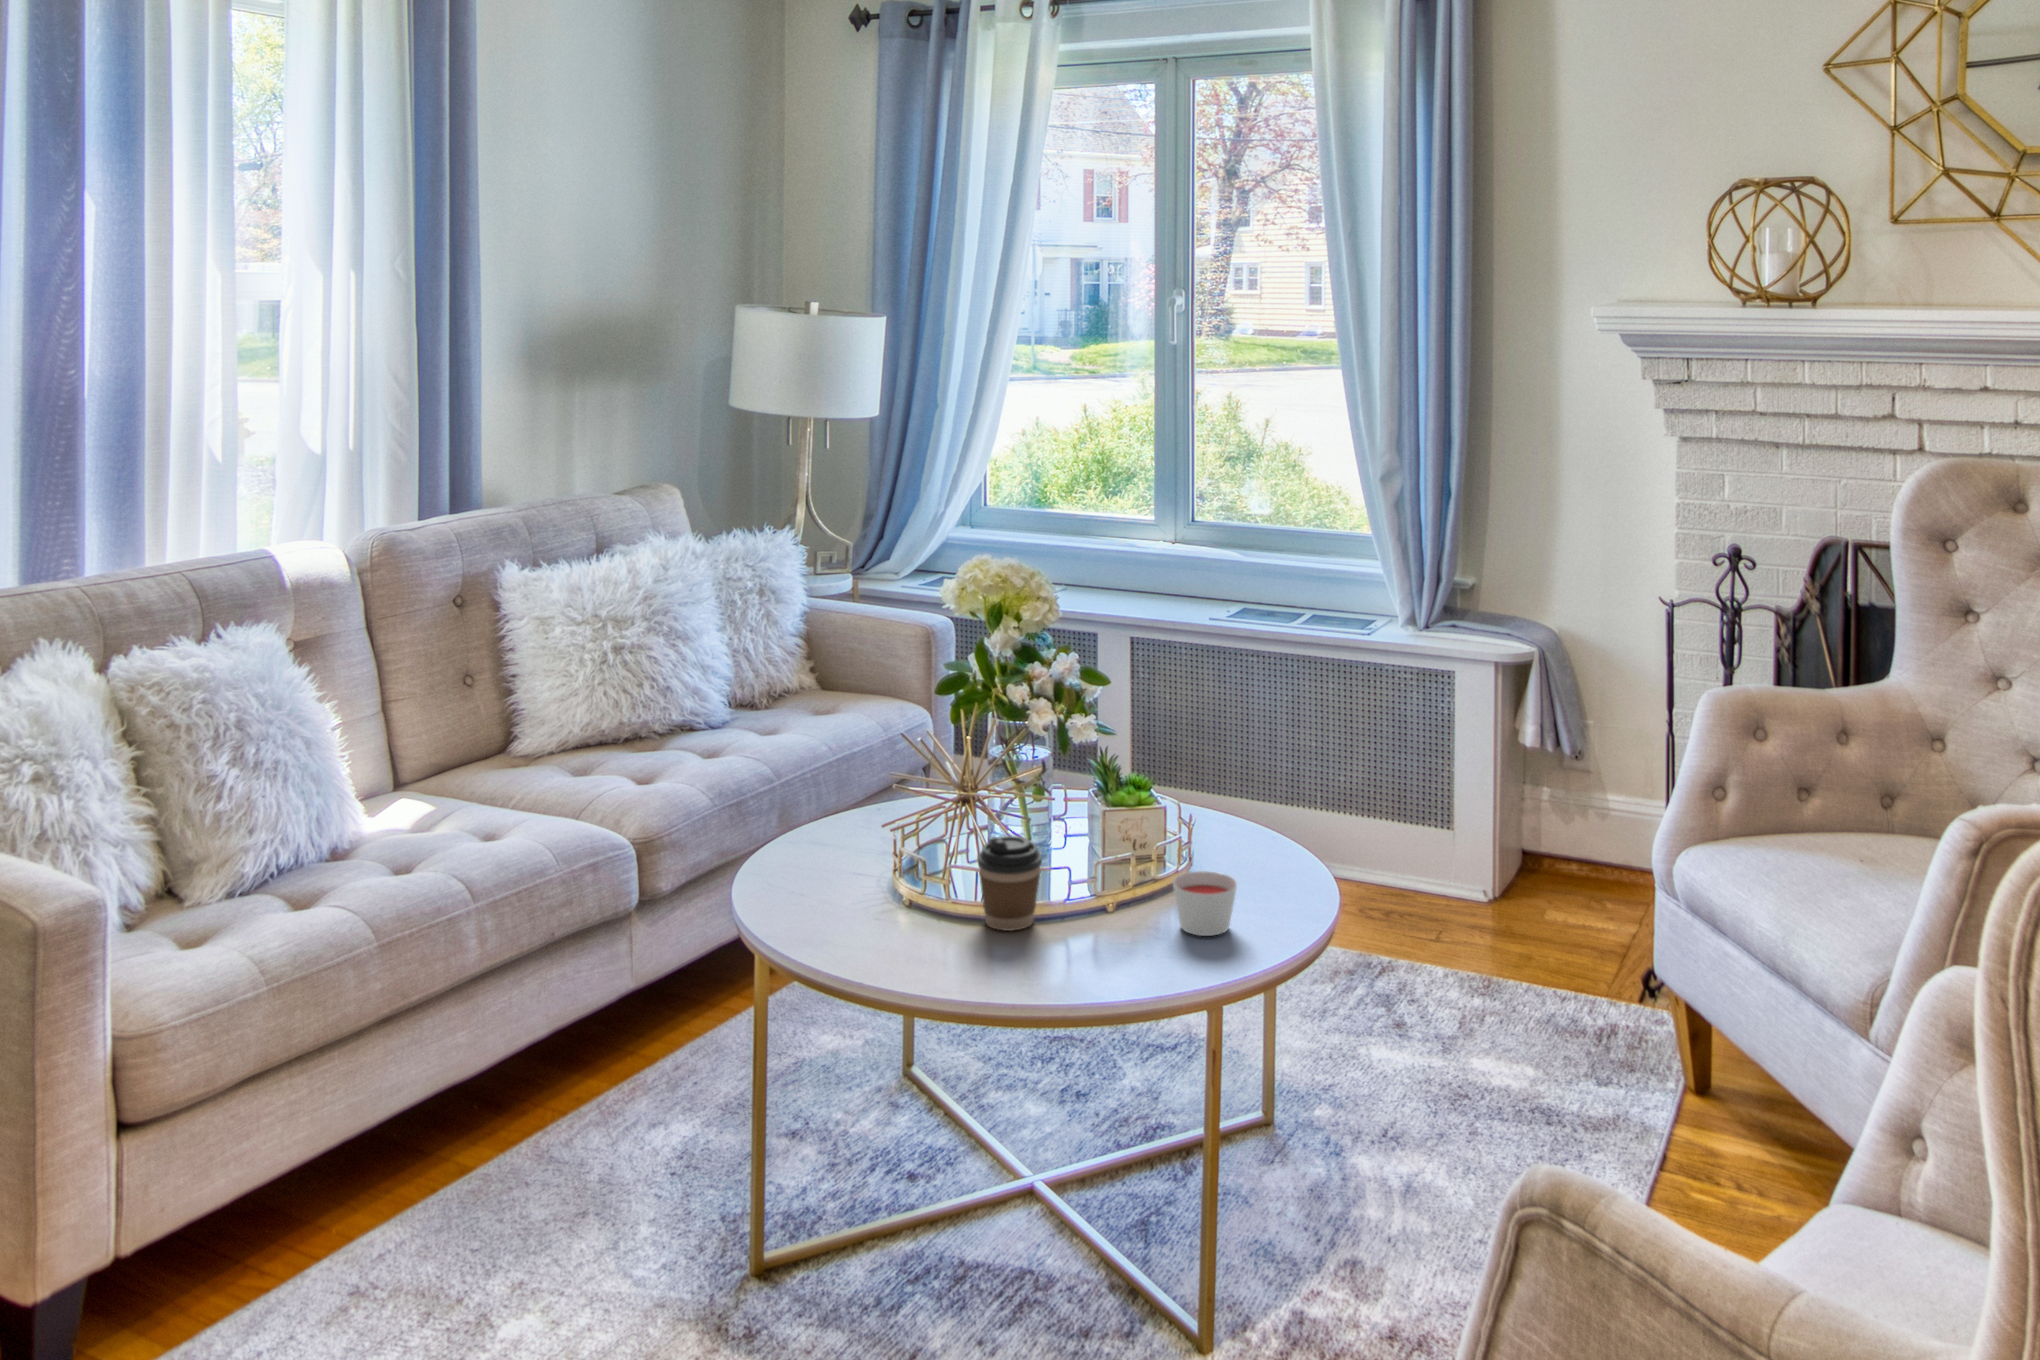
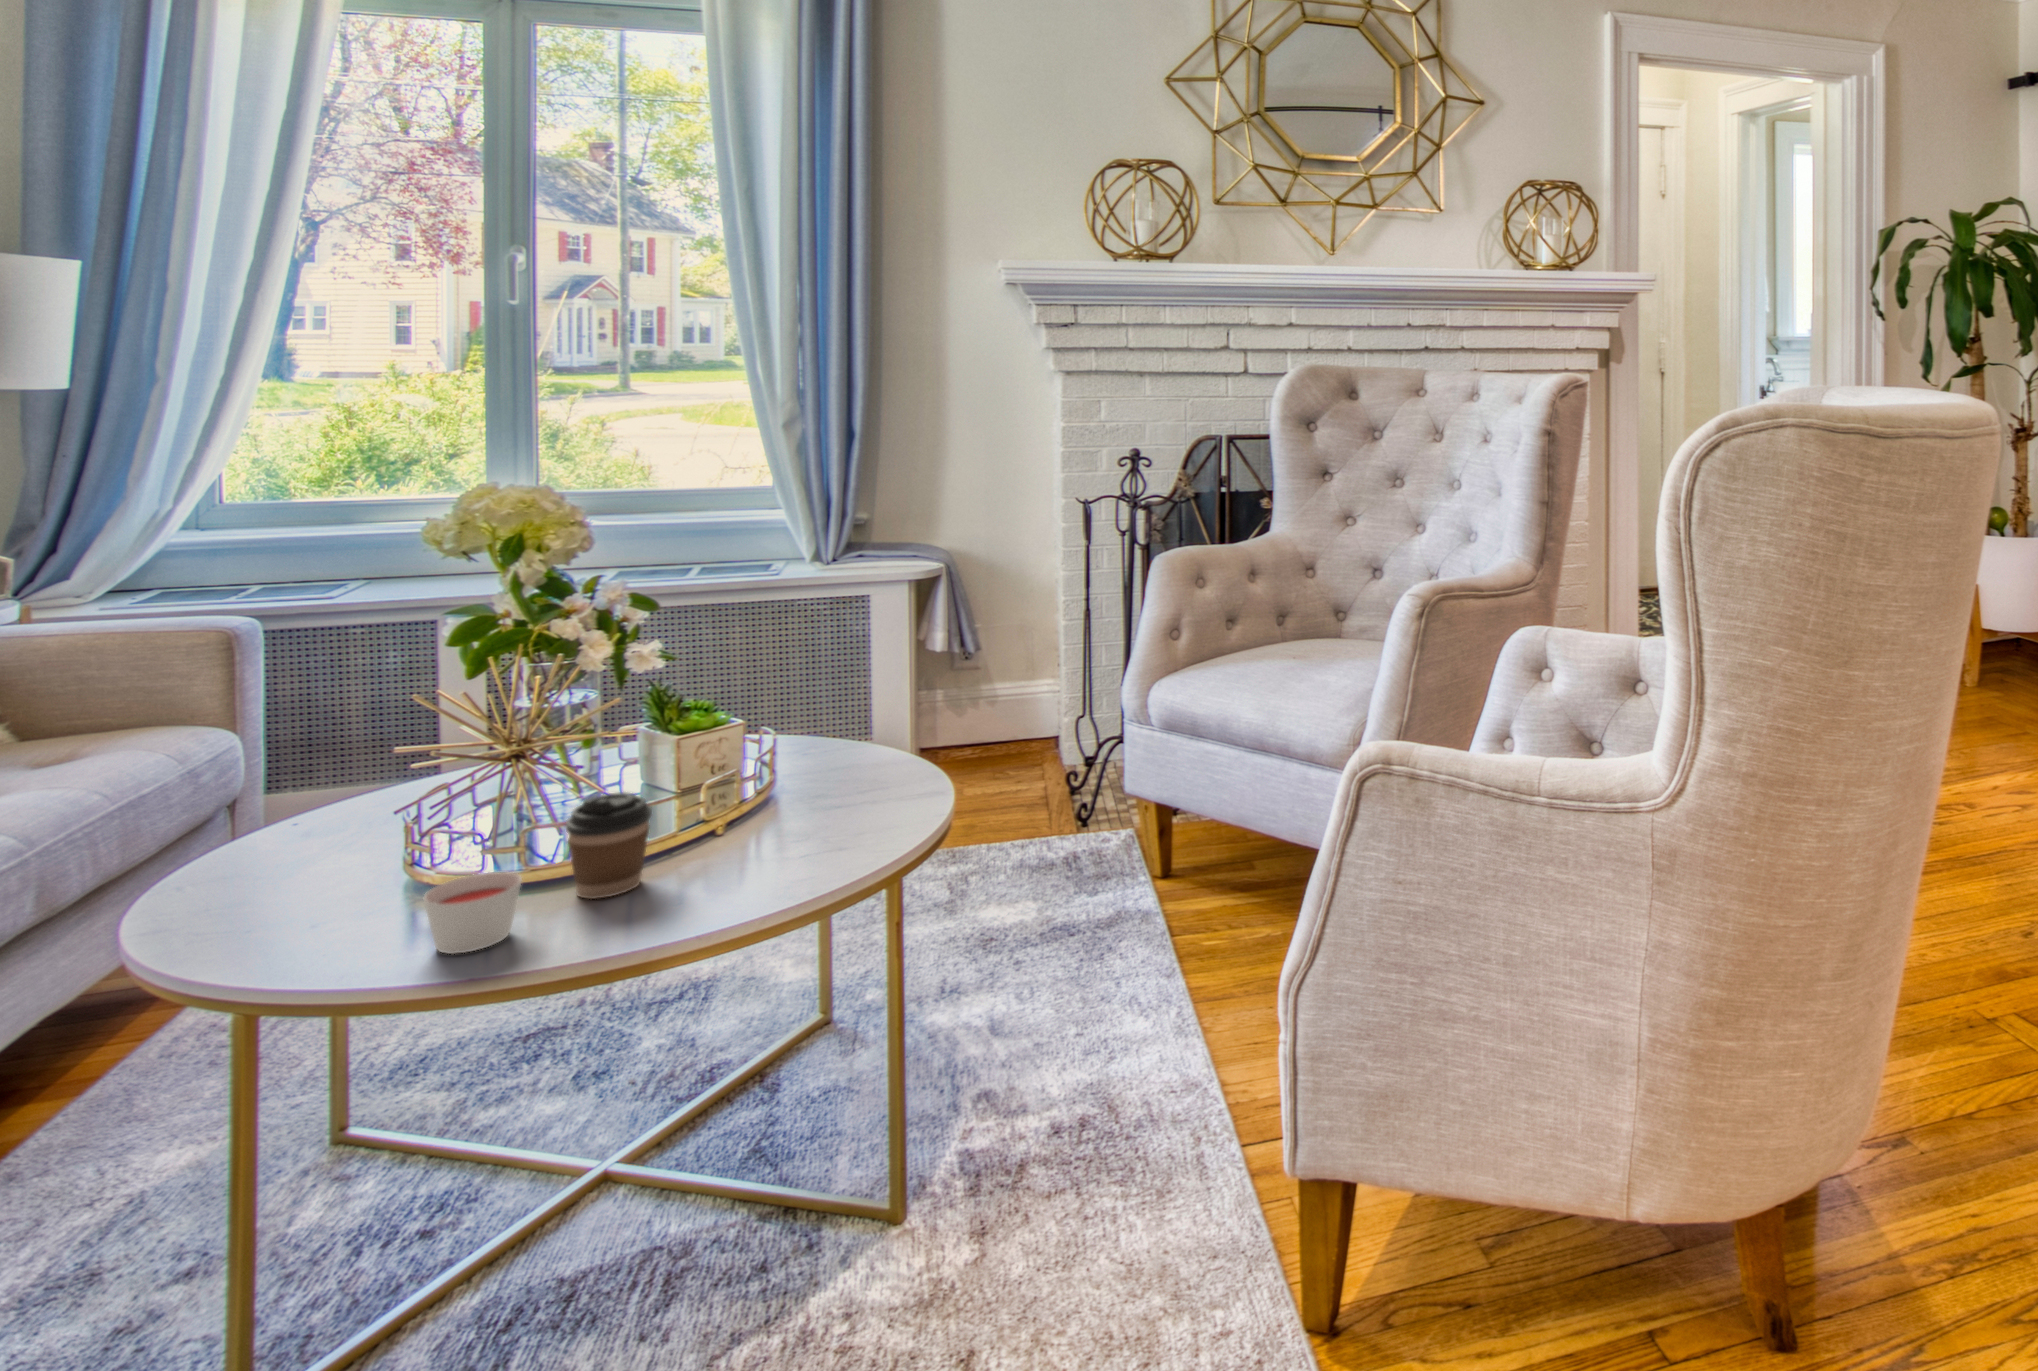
candle: present [1173,871,1237,936] -> present [424,872,522,954]

